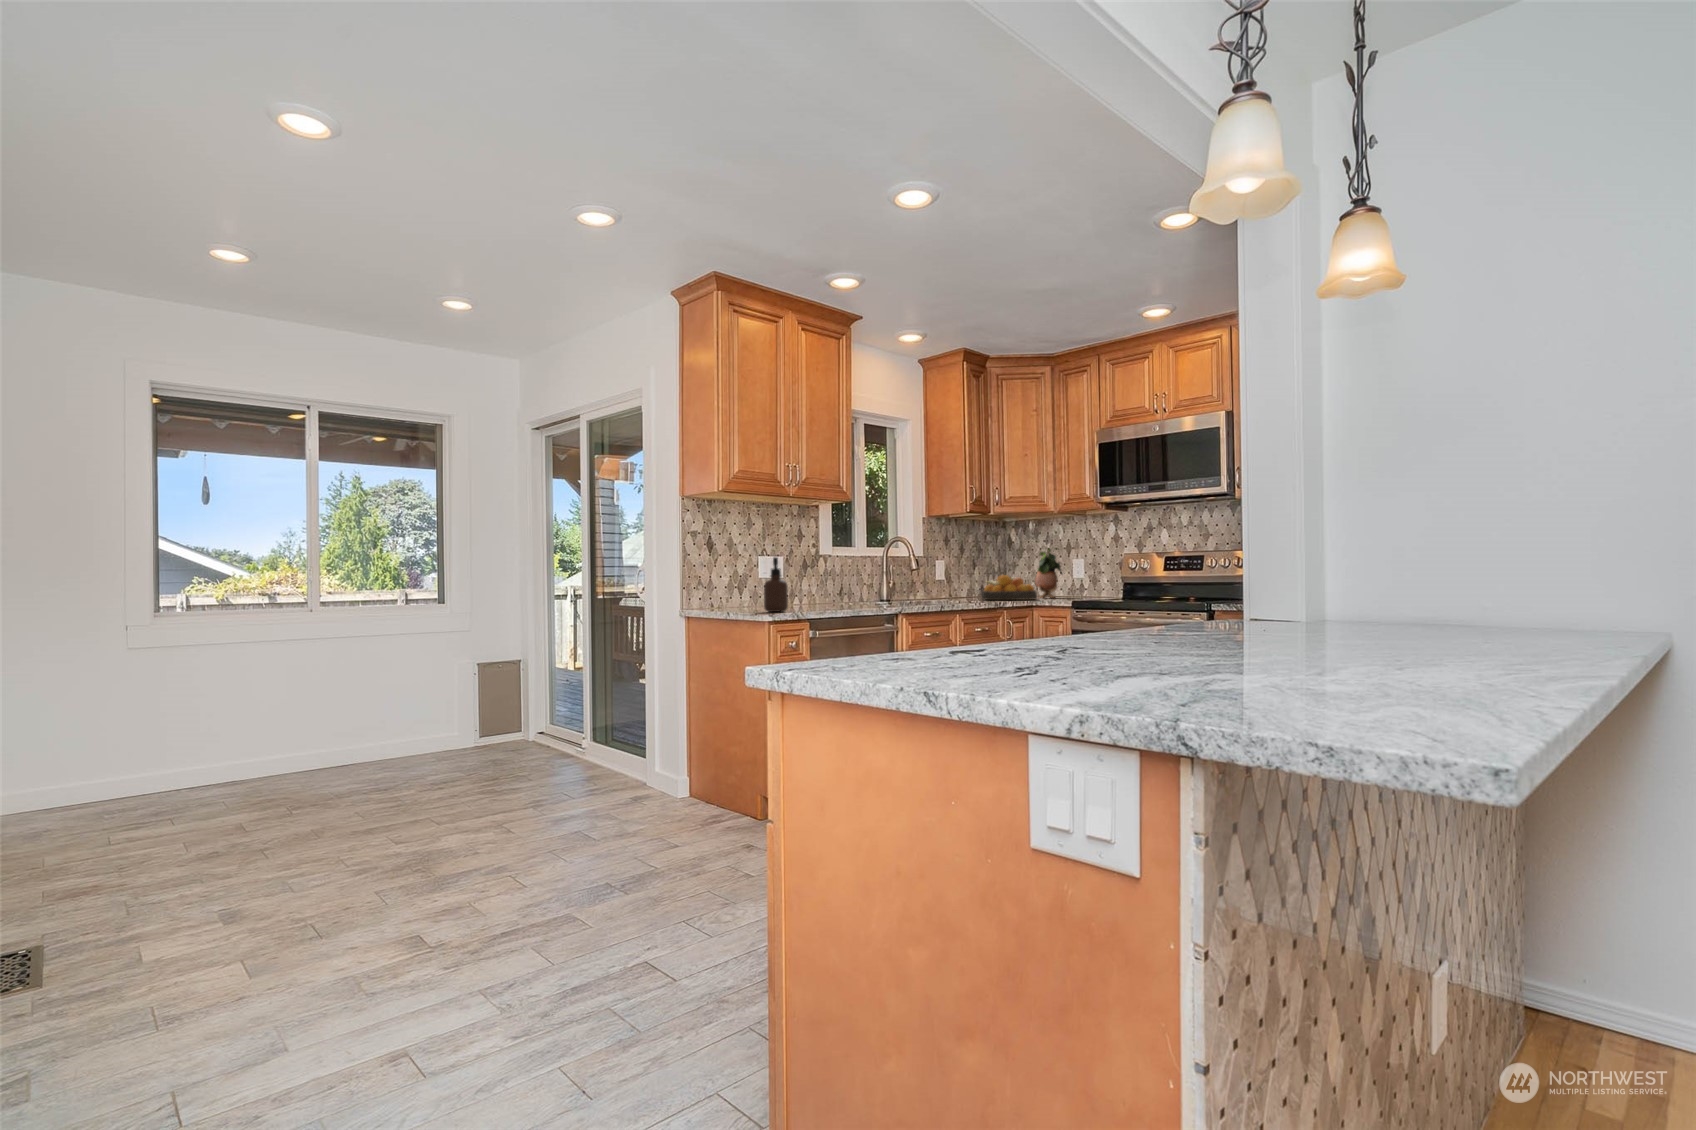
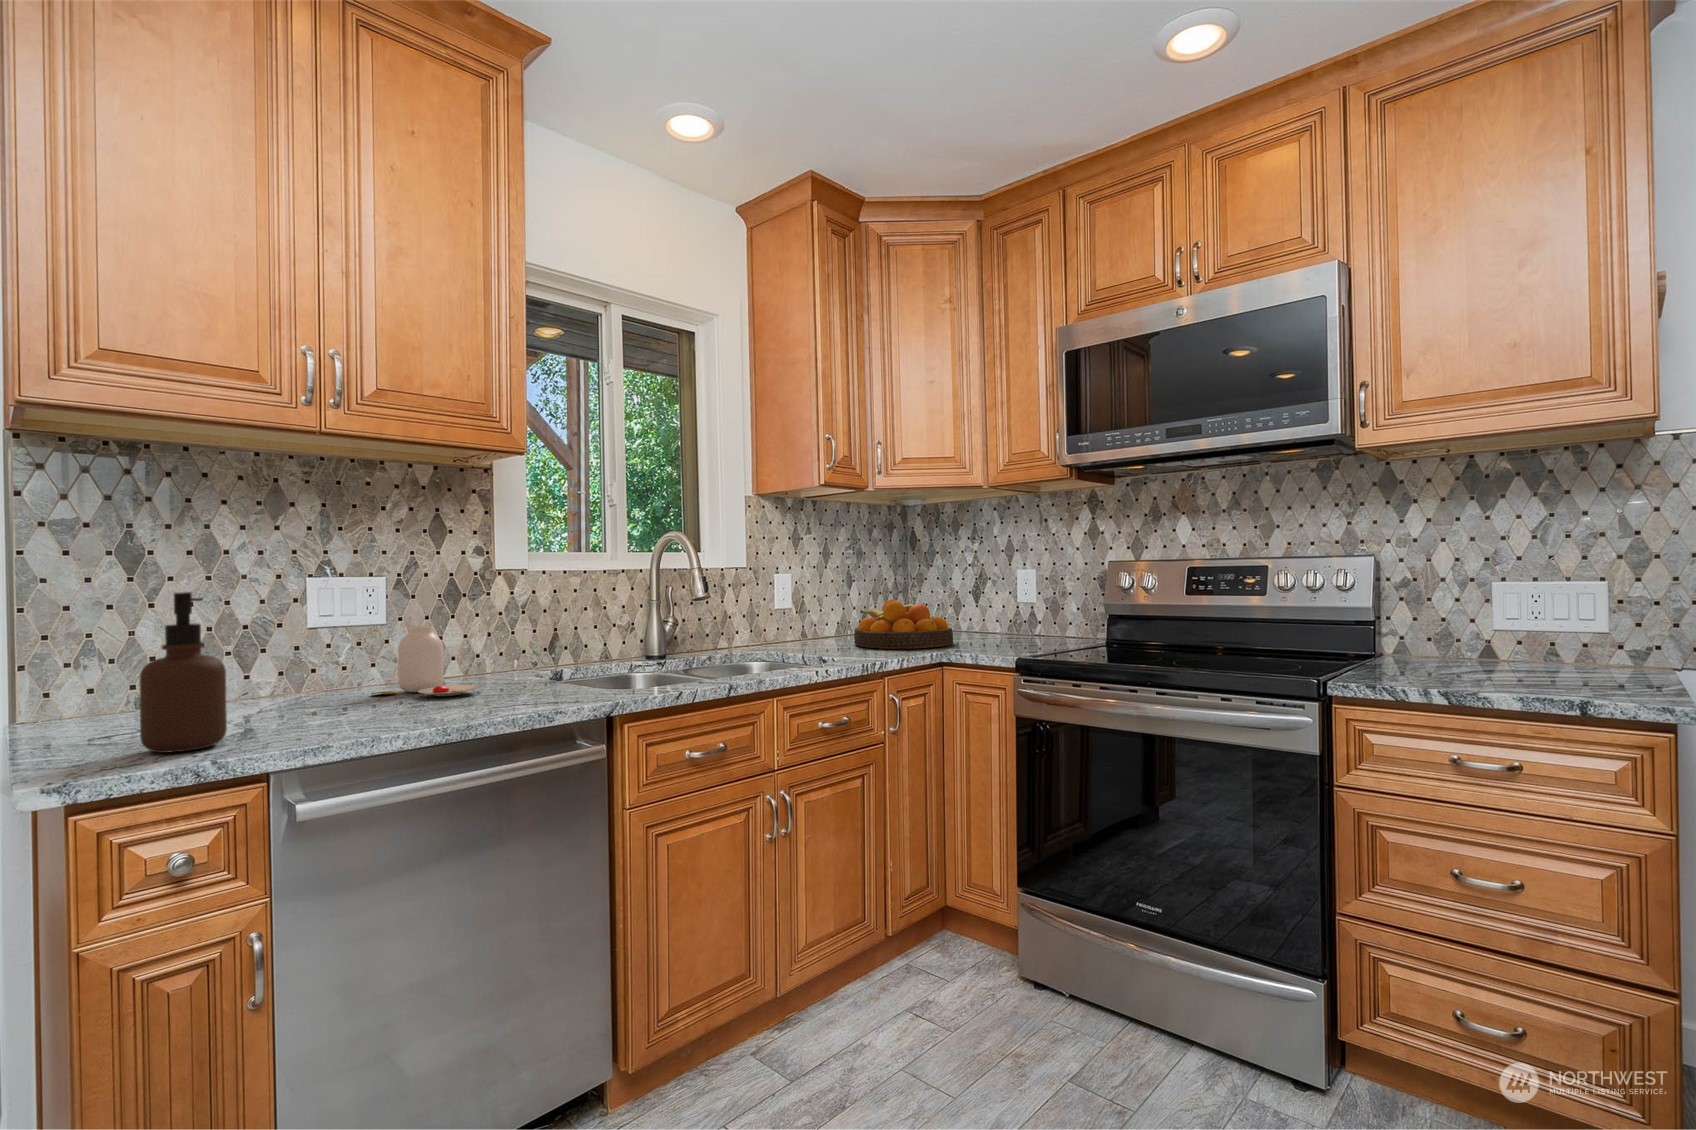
potted plant: present [1035,548,1062,598] -> none [953,546,1004,636]
jar: none [788,579,834,607] -> present [371,626,478,696]

